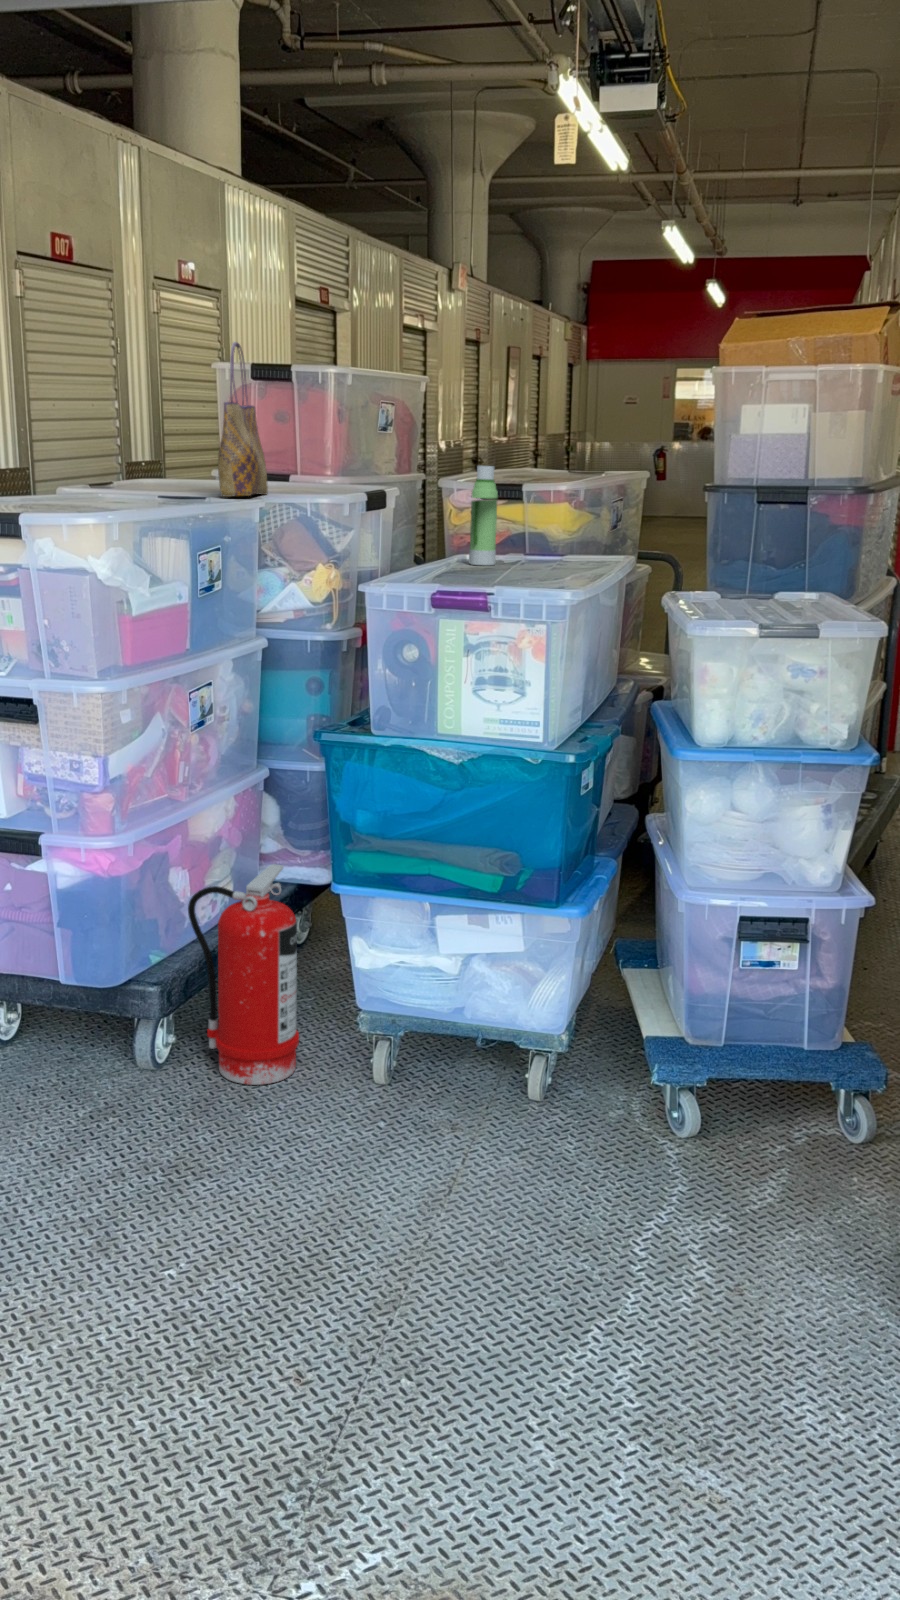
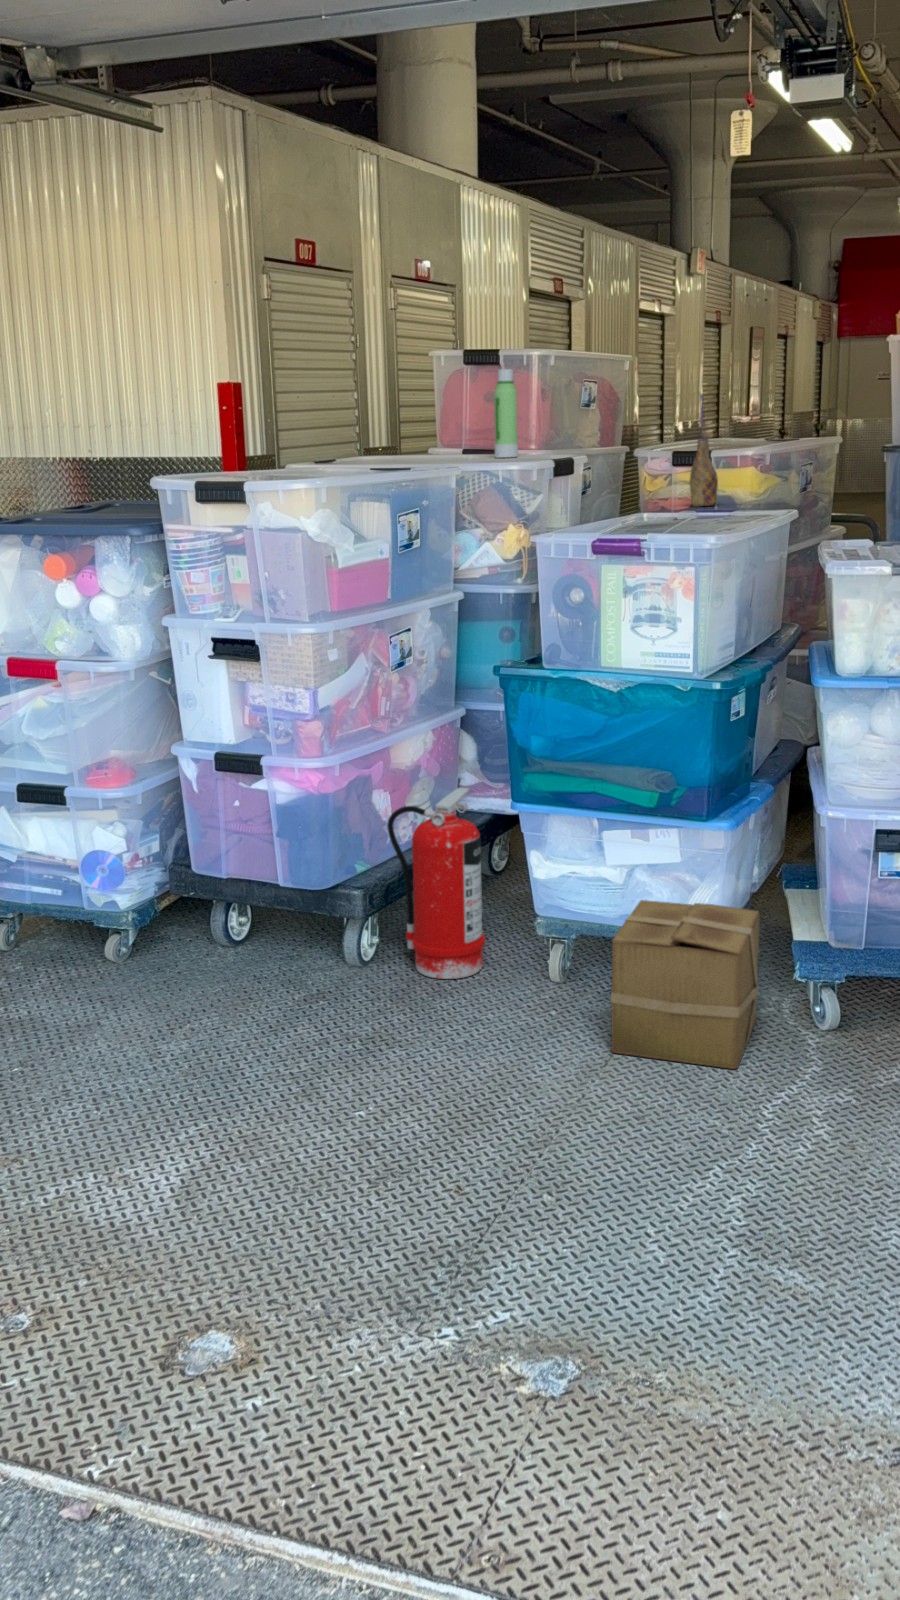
tote bag: present [218,342,268,497] -> present [689,394,718,507]
water bottle: present [469,466,498,566] -> present [494,369,518,458]
cardboard box: none [454,997,614,1193] -> present [611,900,760,1069]

